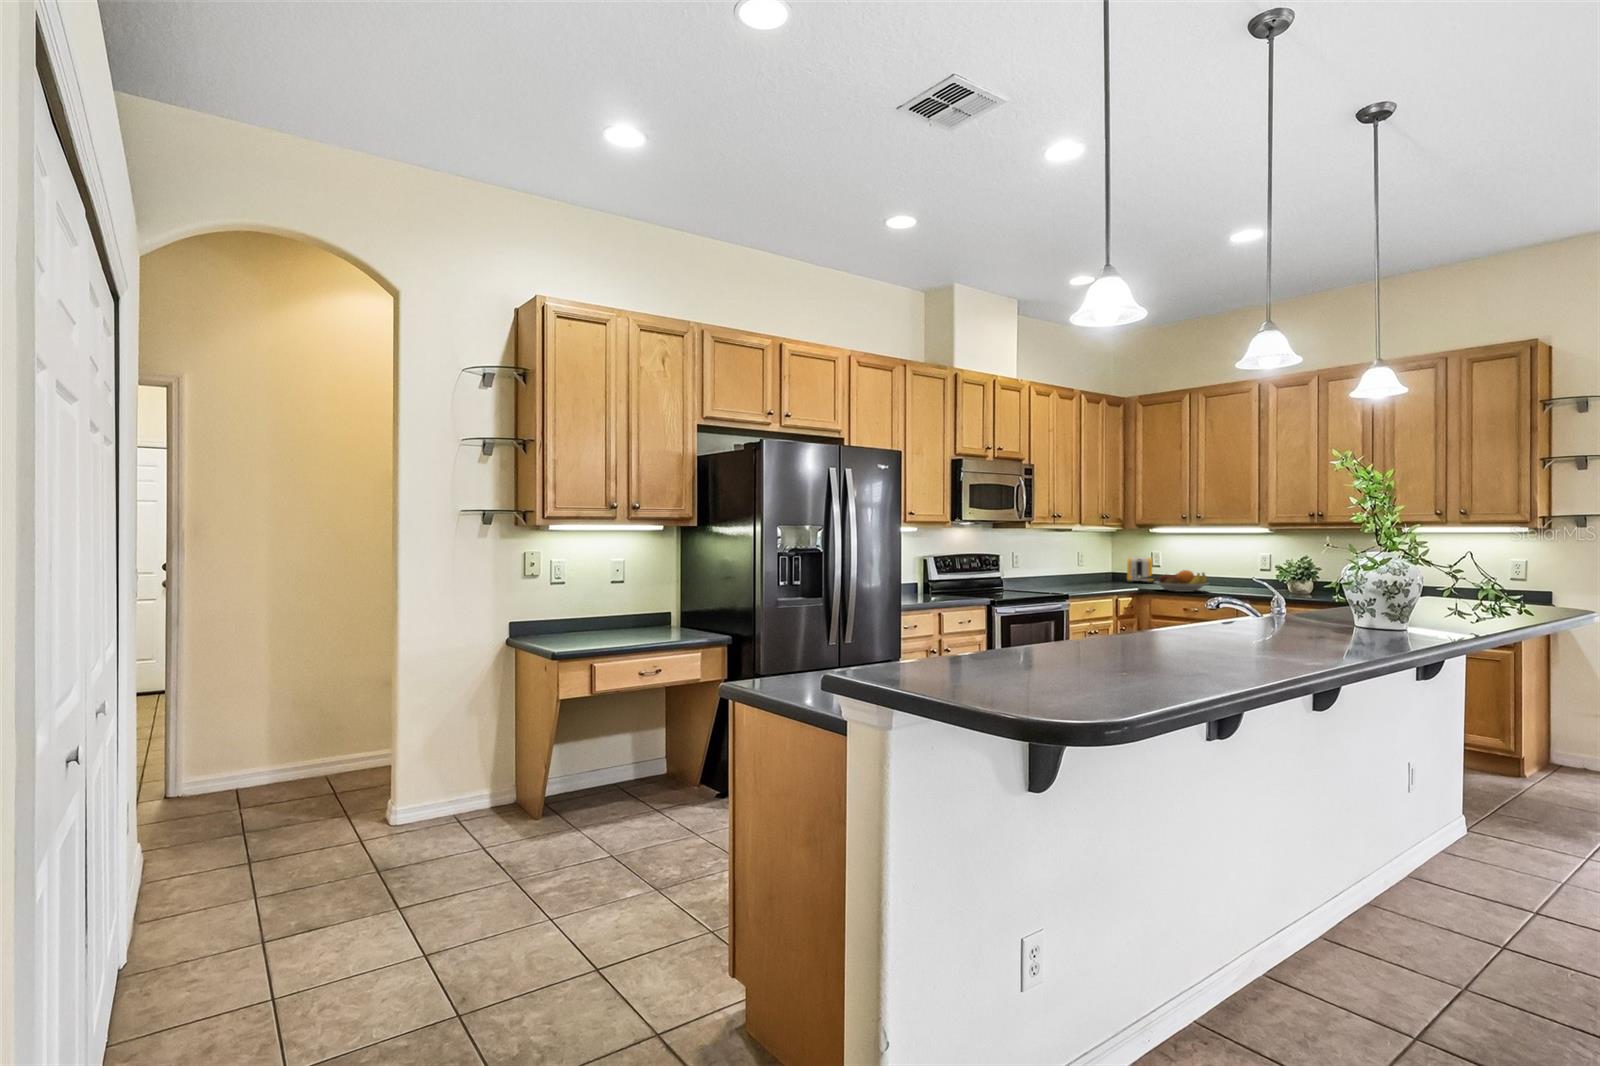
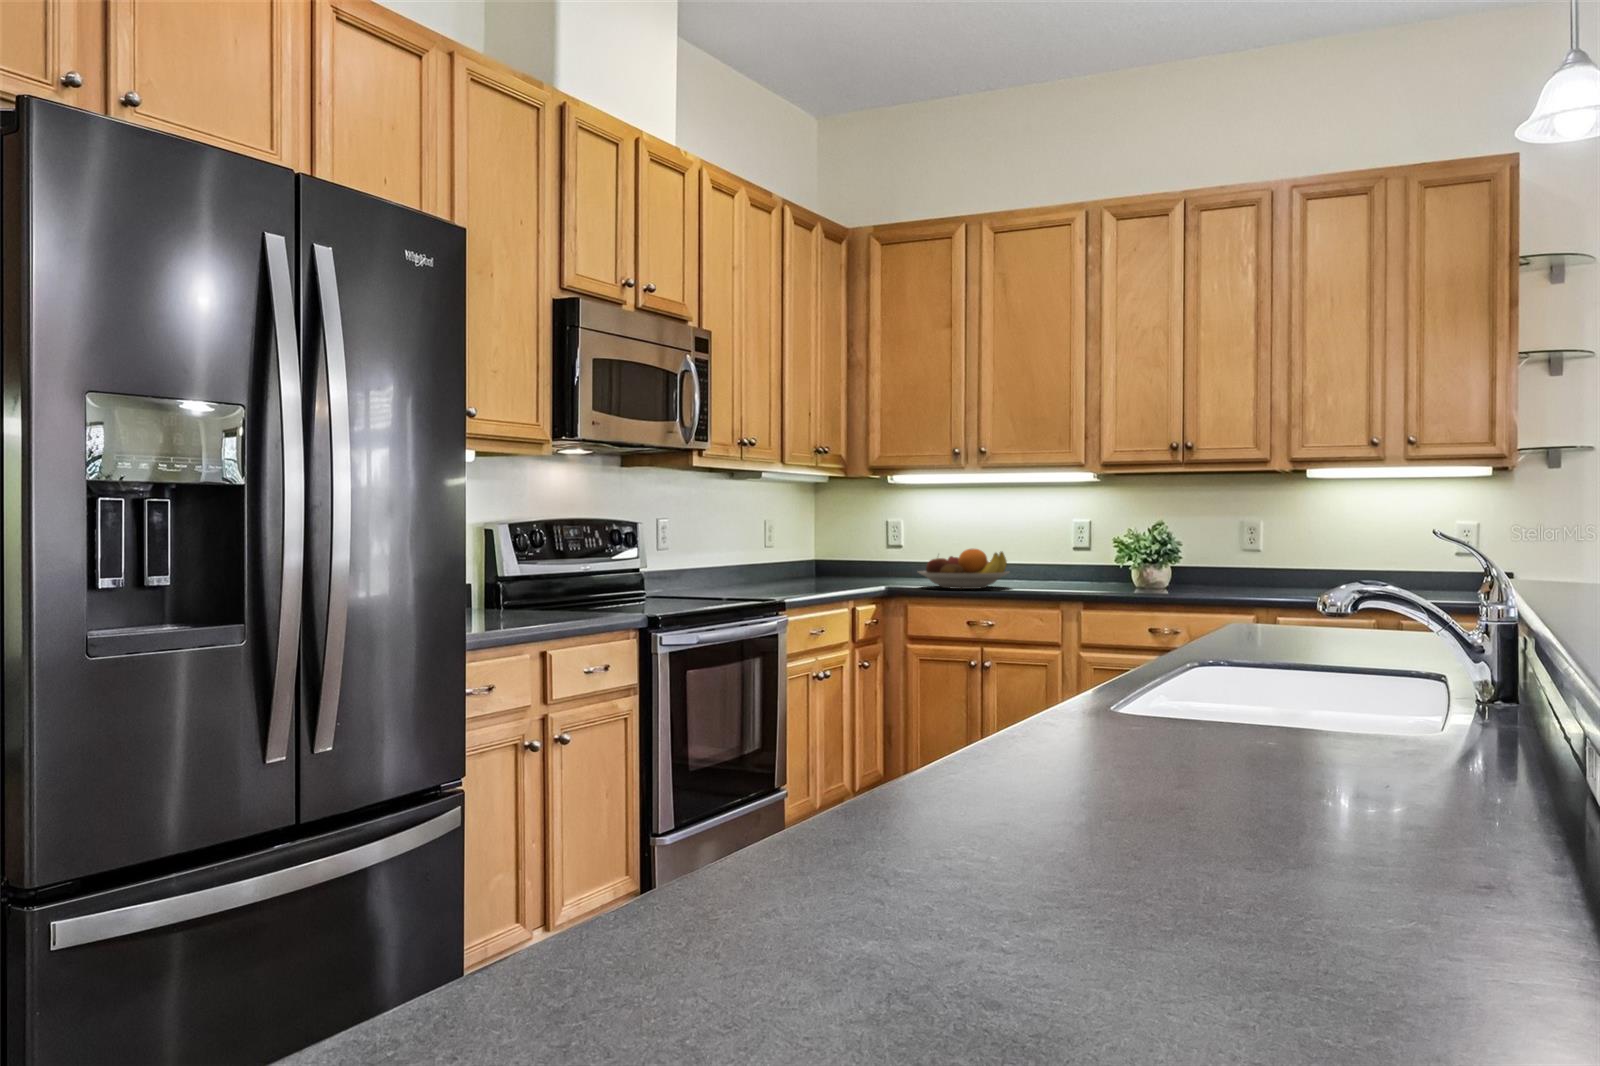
toaster: present [1127,557,1154,583] -> none [845,531,889,578]

